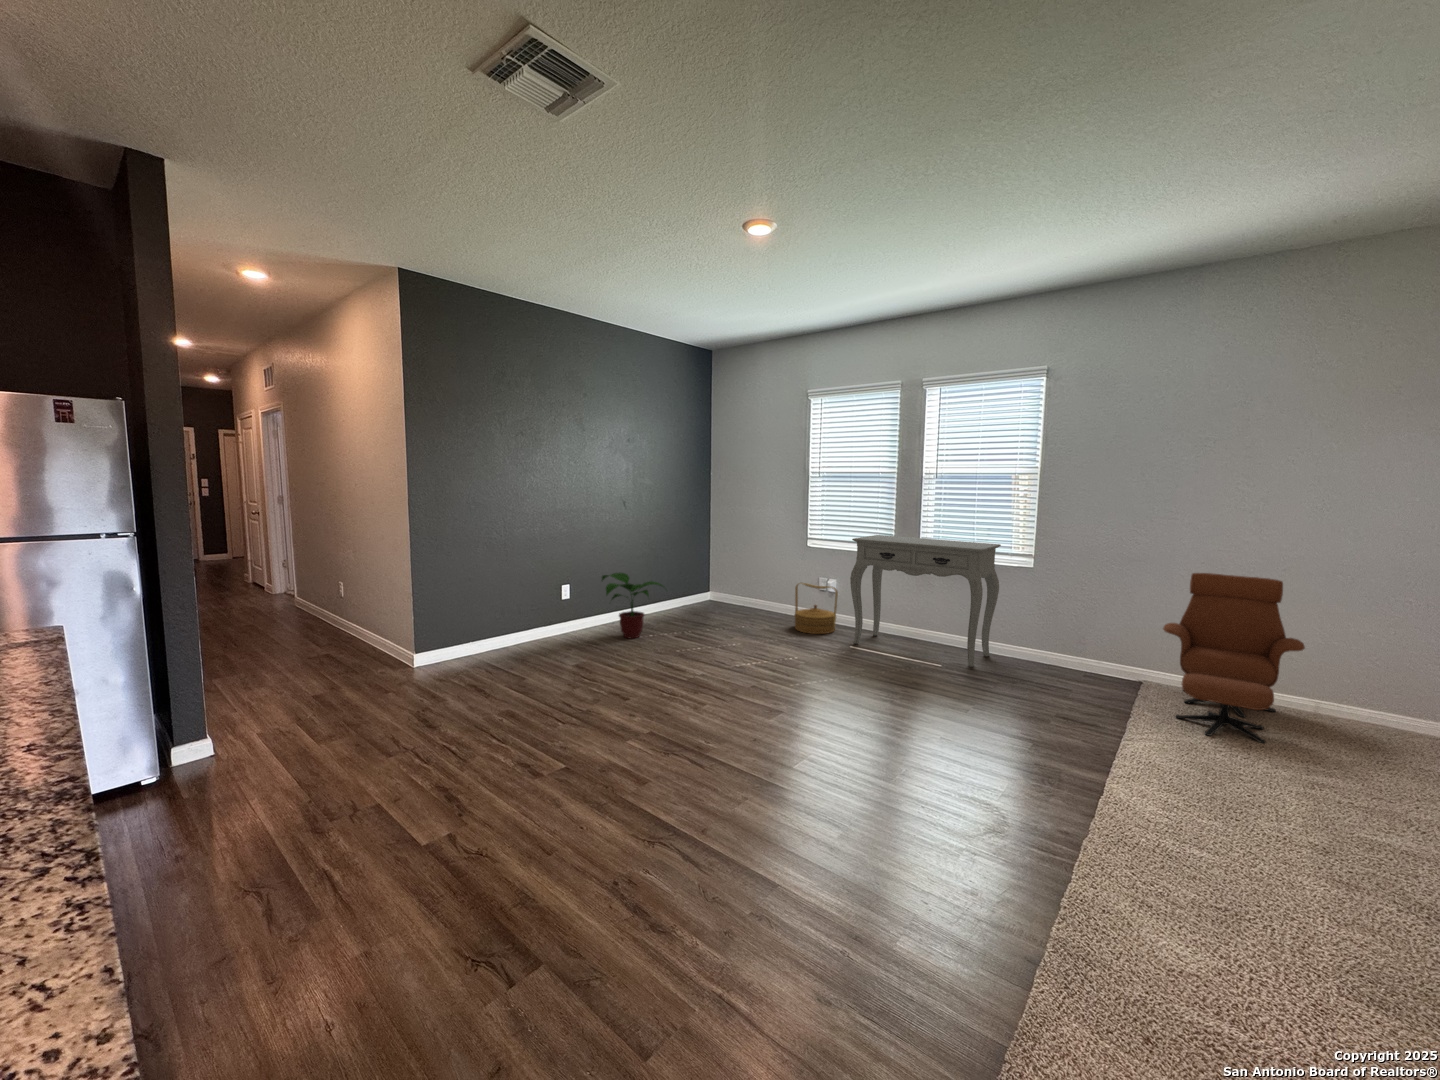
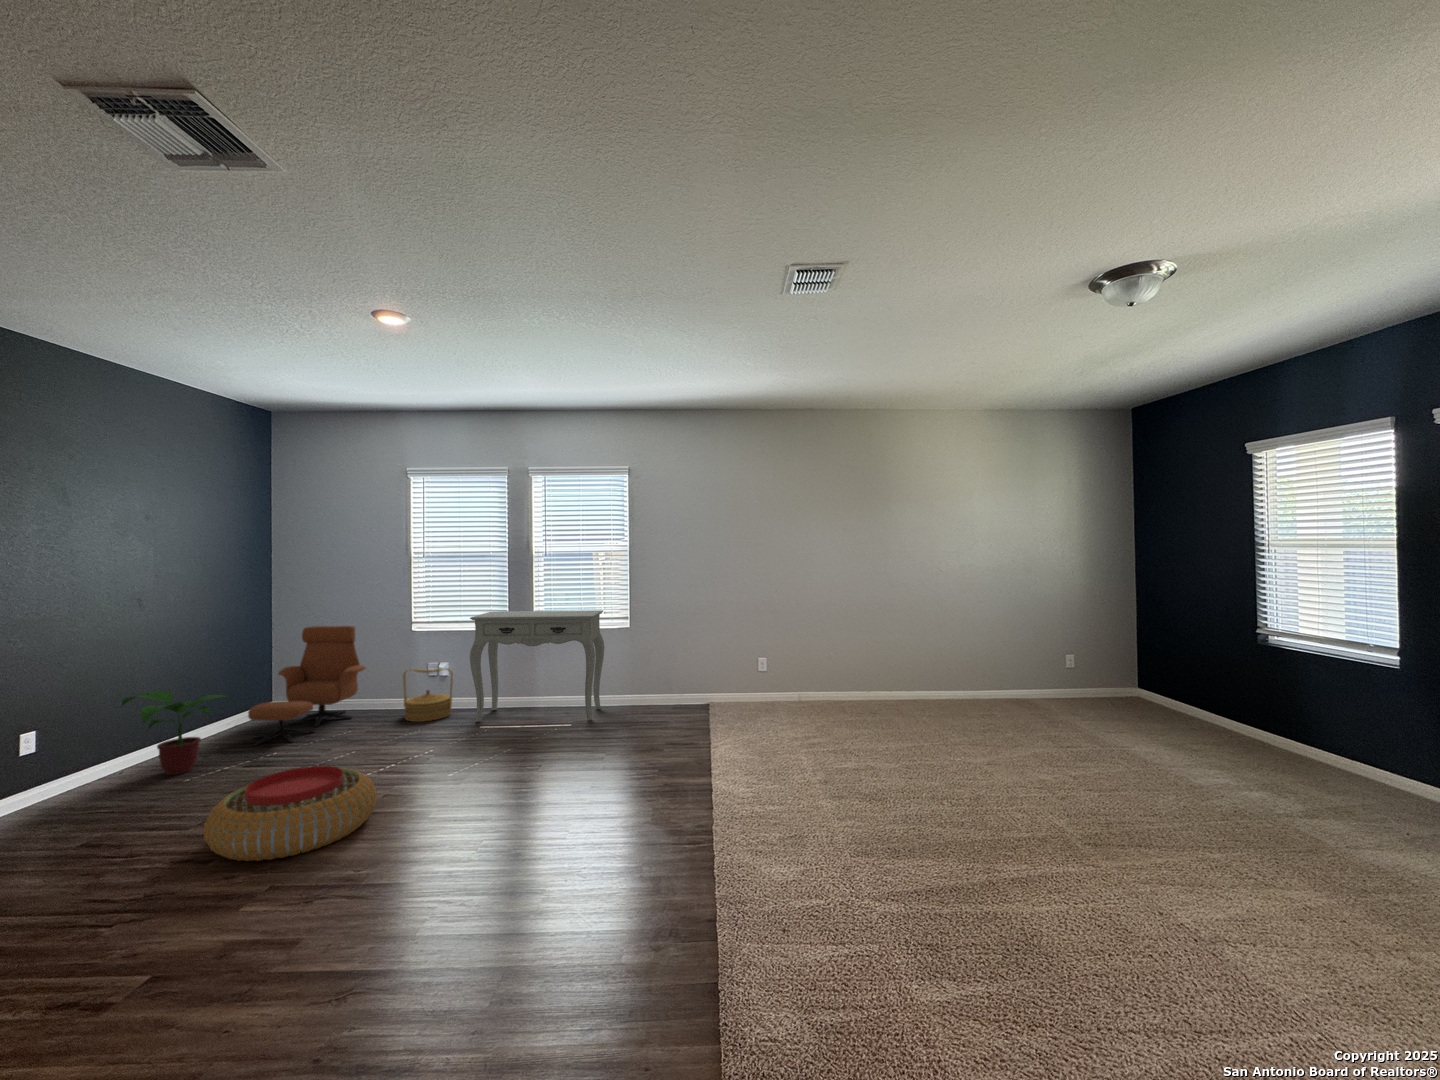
lounge chair: present [1163,573,1305,743] -> present [248,626,365,746]
pouf: none [616,652,738,724] -> present [204,766,376,861]

